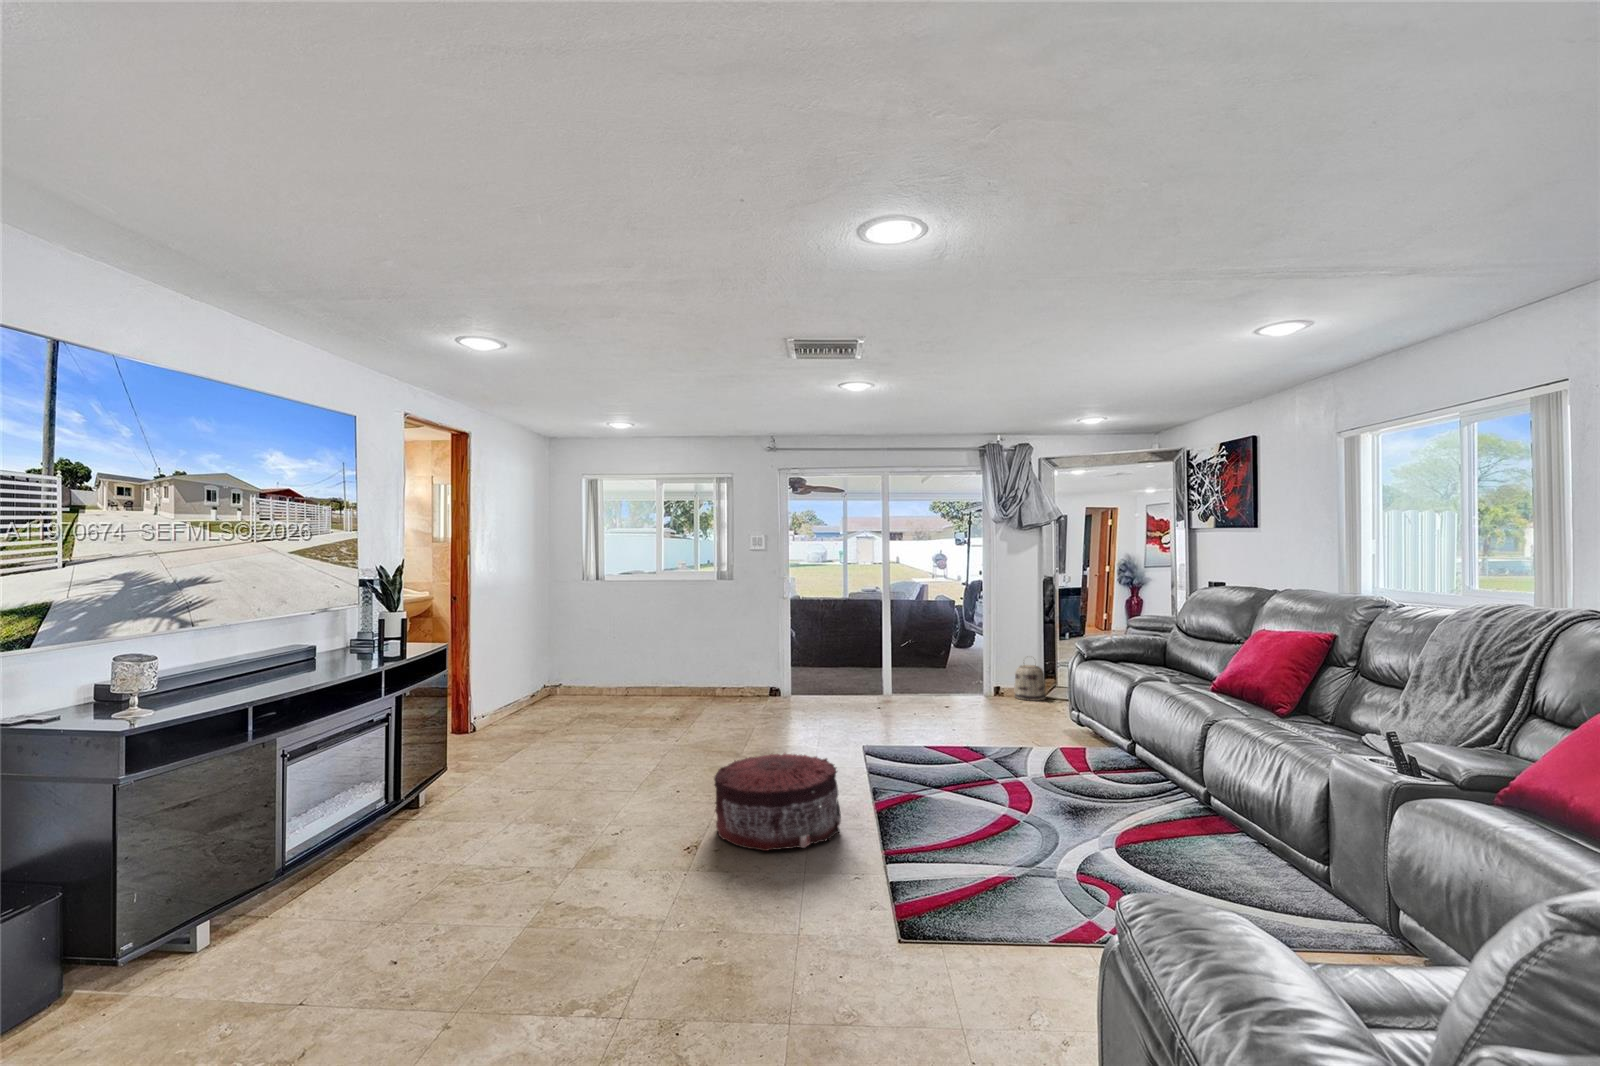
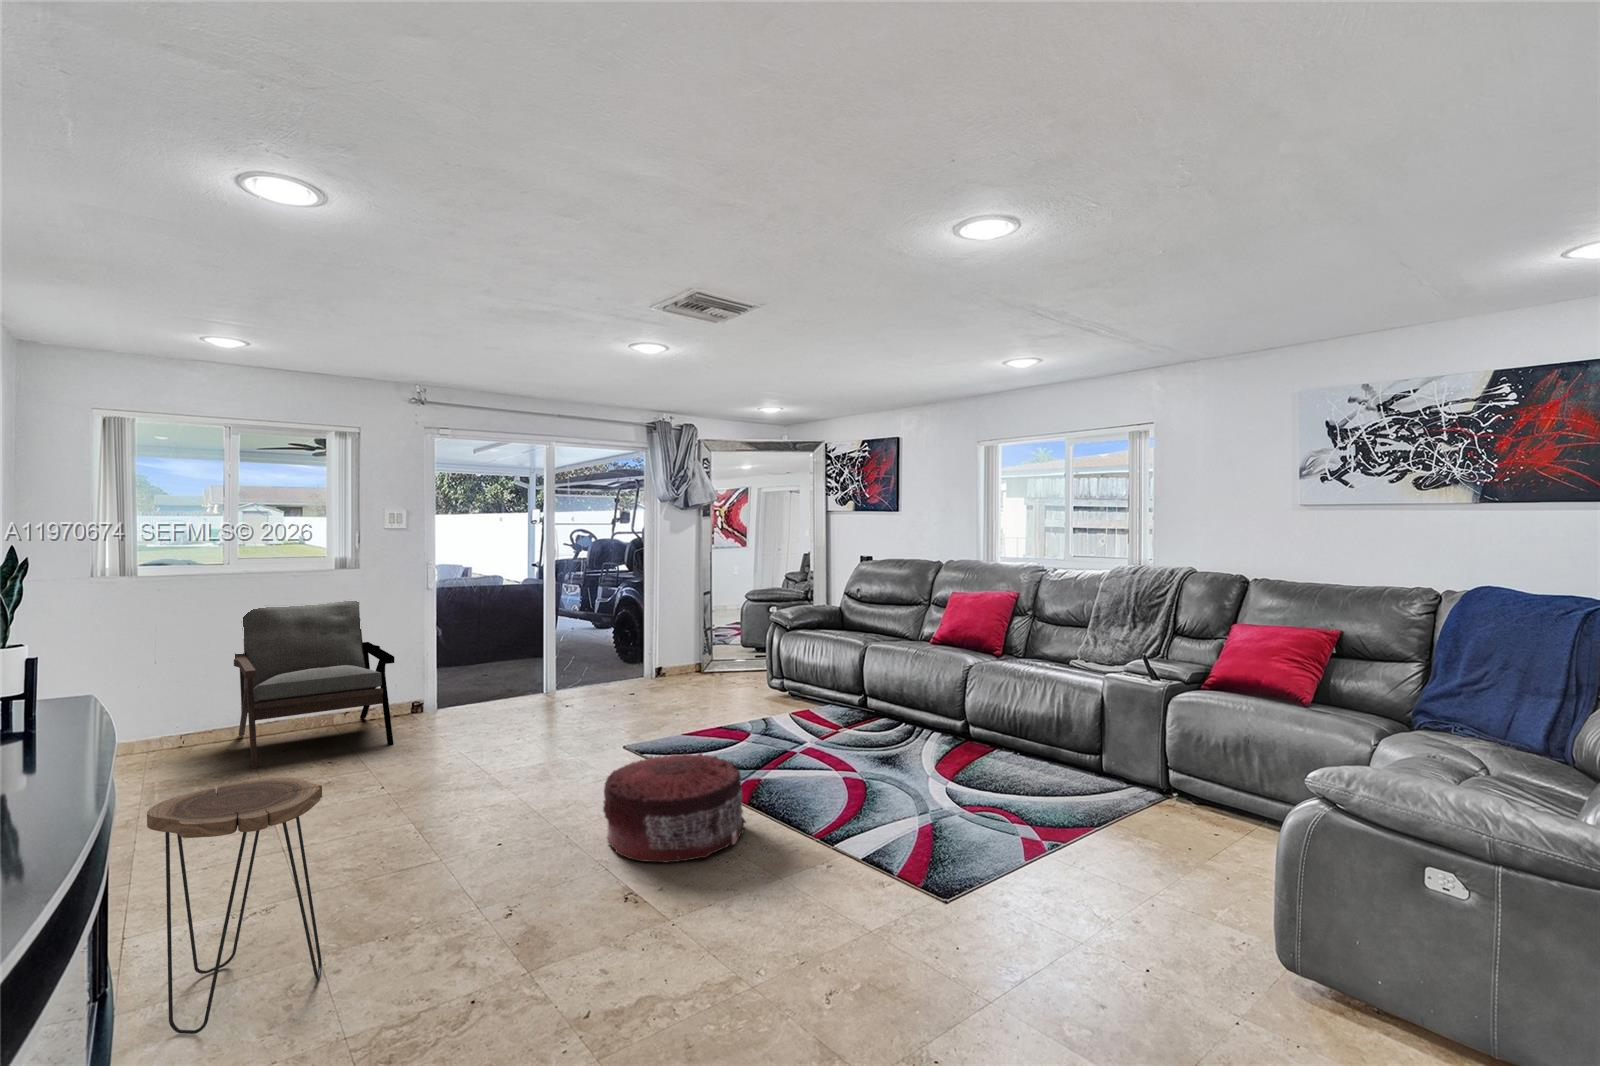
armchair: none [630,602,736,717] -> present [234,601,394,768]
basket: present [1014,665,1046,701] -> none [682,635,712,678]
side table: none [382,709,478,858] -> present [147,777,322,1034]

